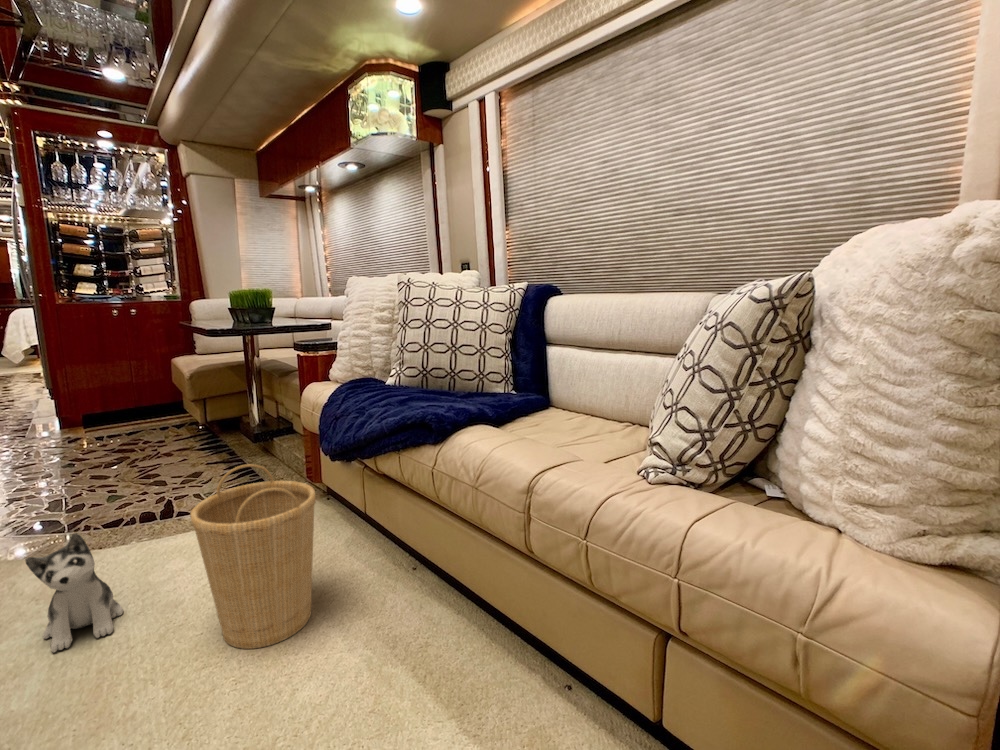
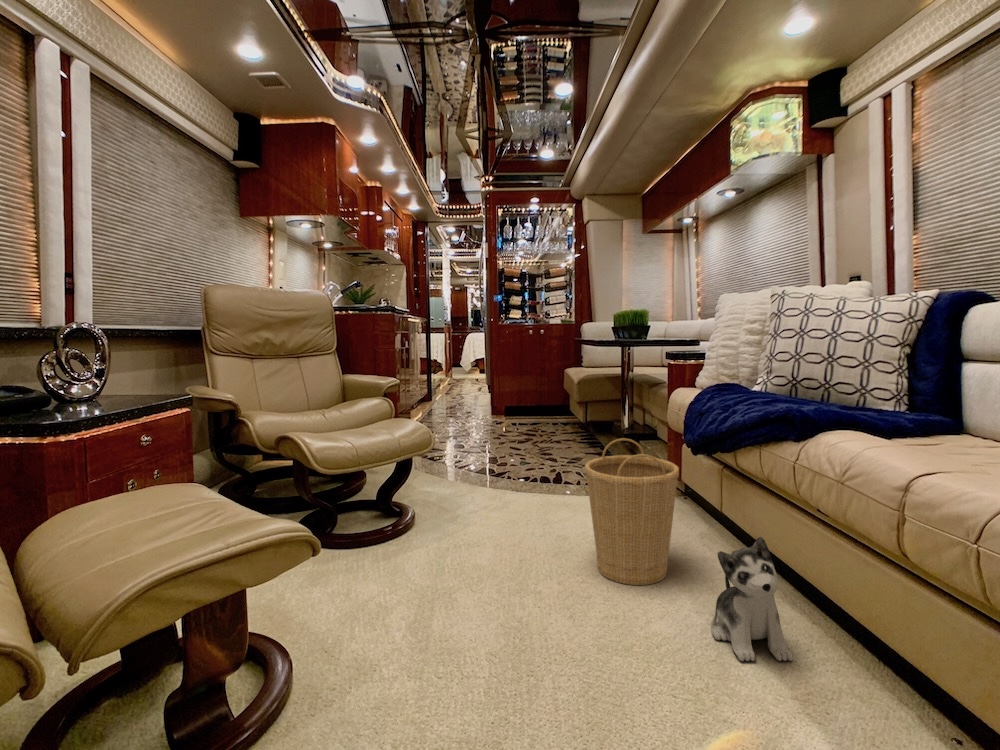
plush toy: present [25,533,123,652] -> present [711,537,792,661]

